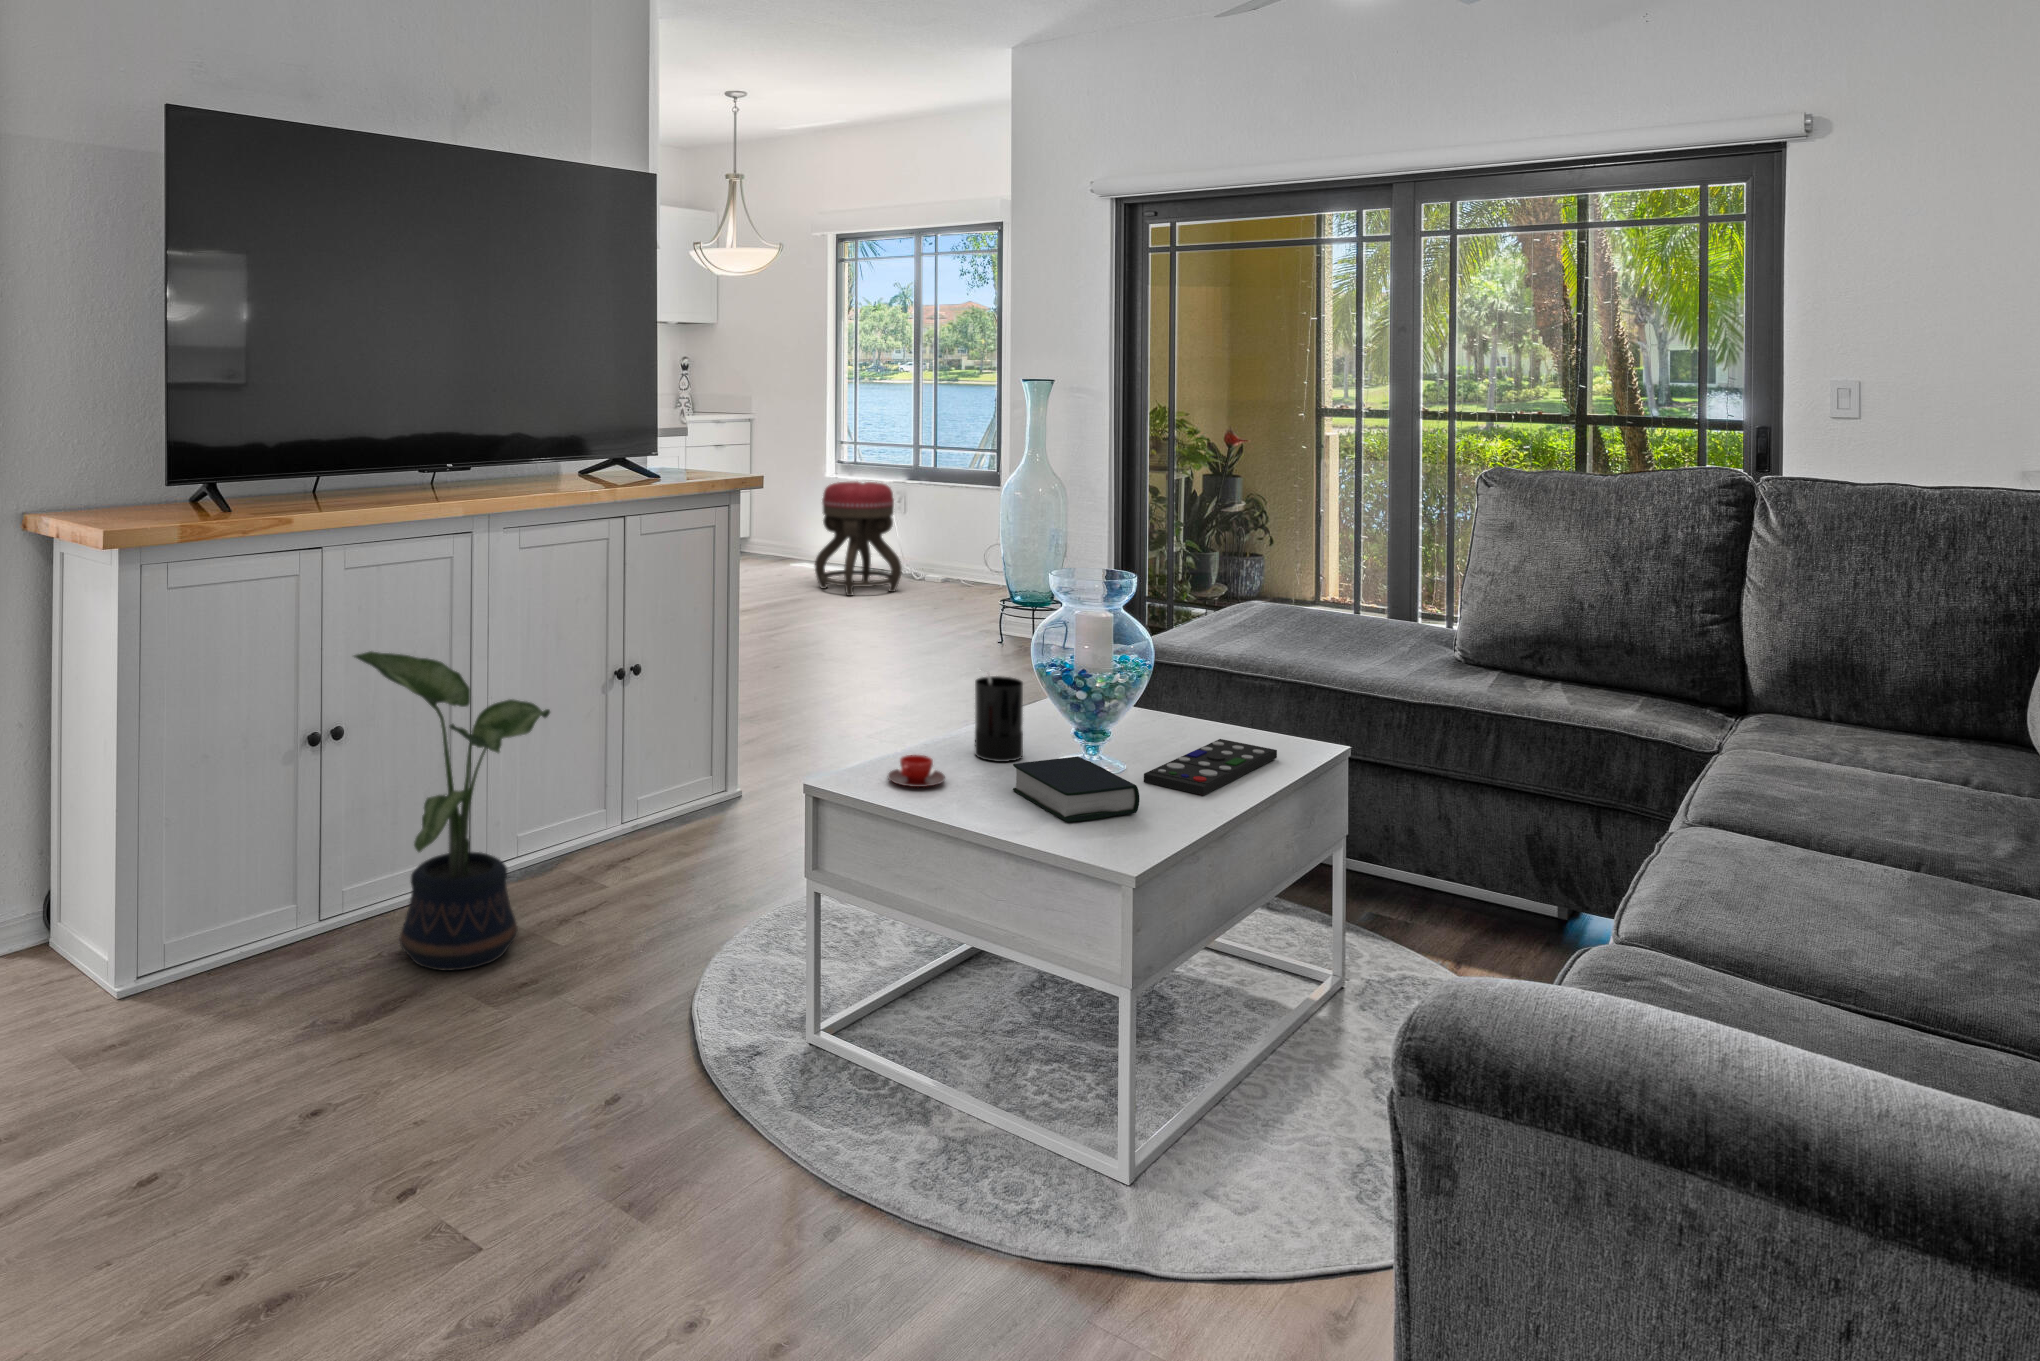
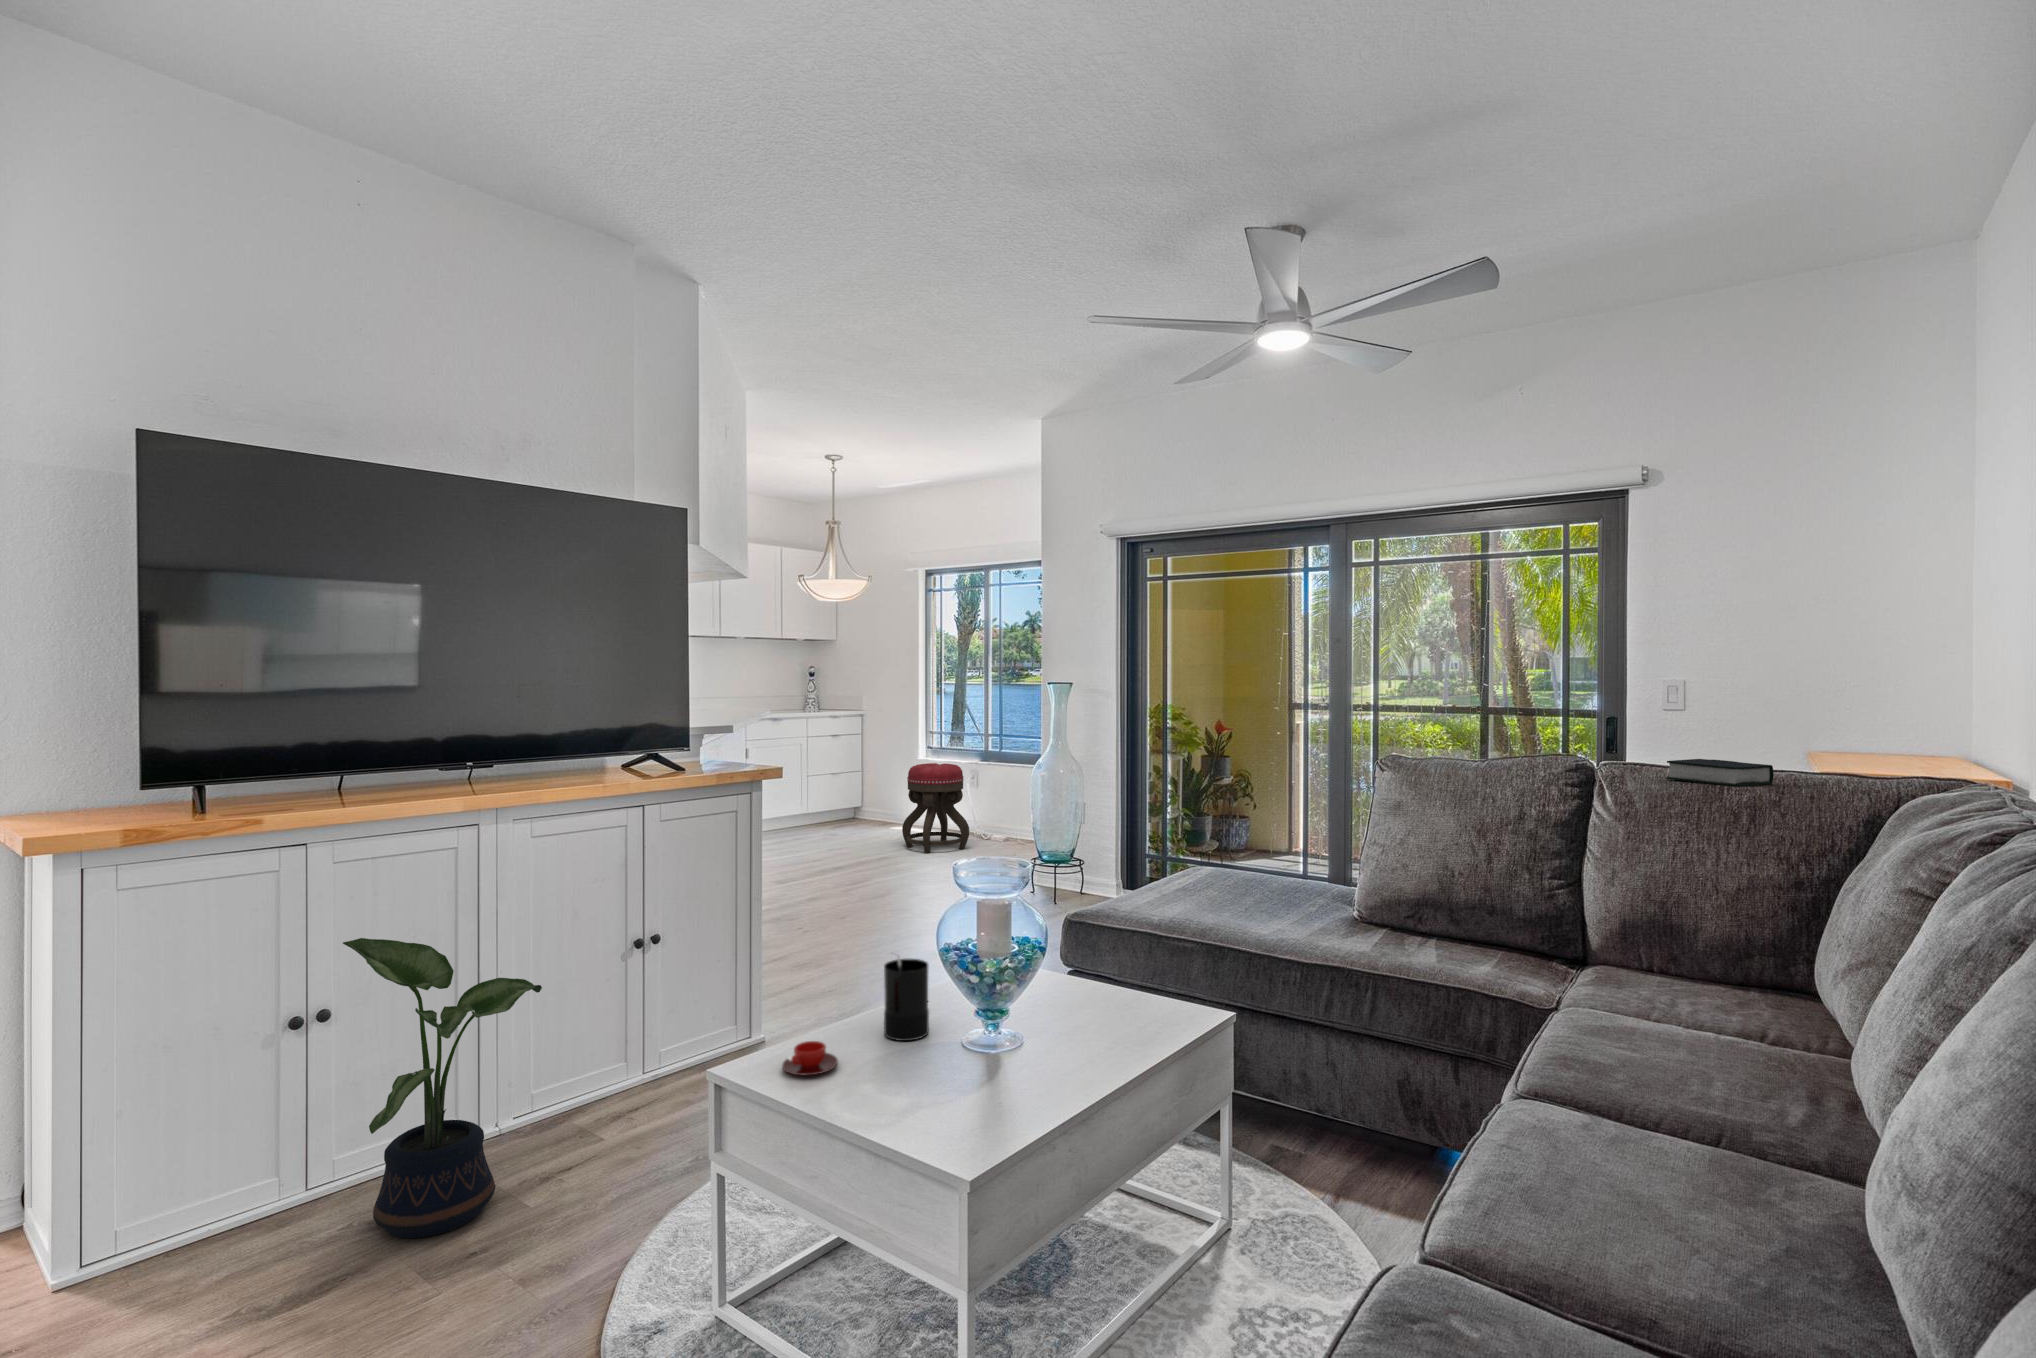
remote control: present [1144,739,1277,795] -> none [1028,1010,1162,1076]
book: present [1013,756,1140,822] -> present [1667,759,1774,787]

